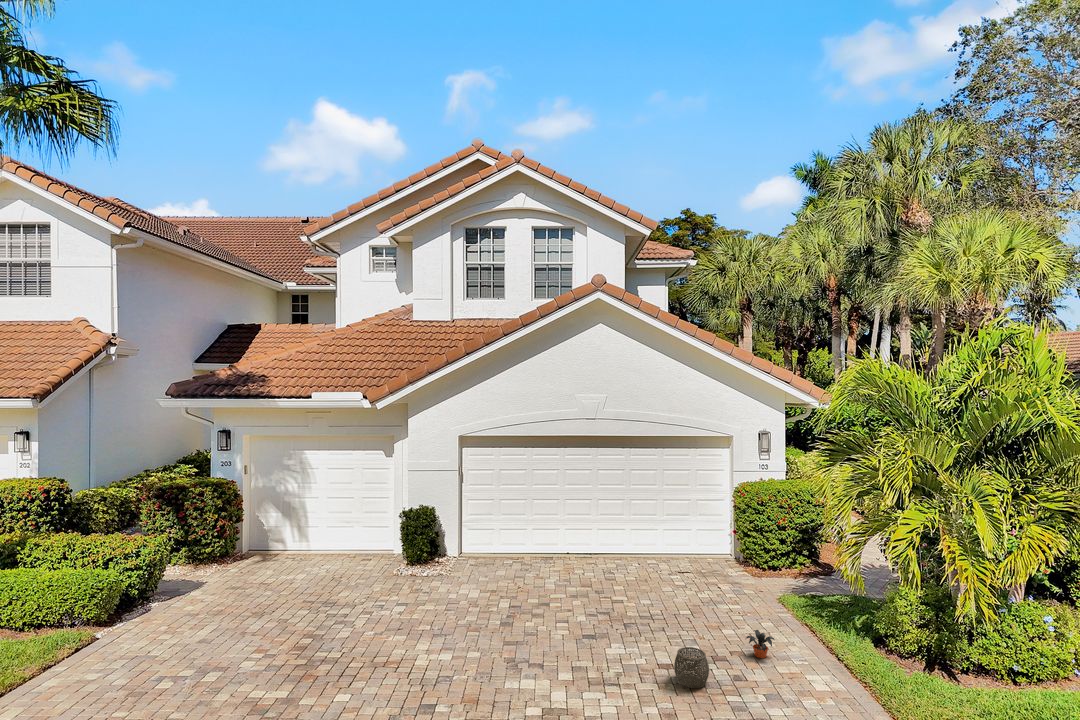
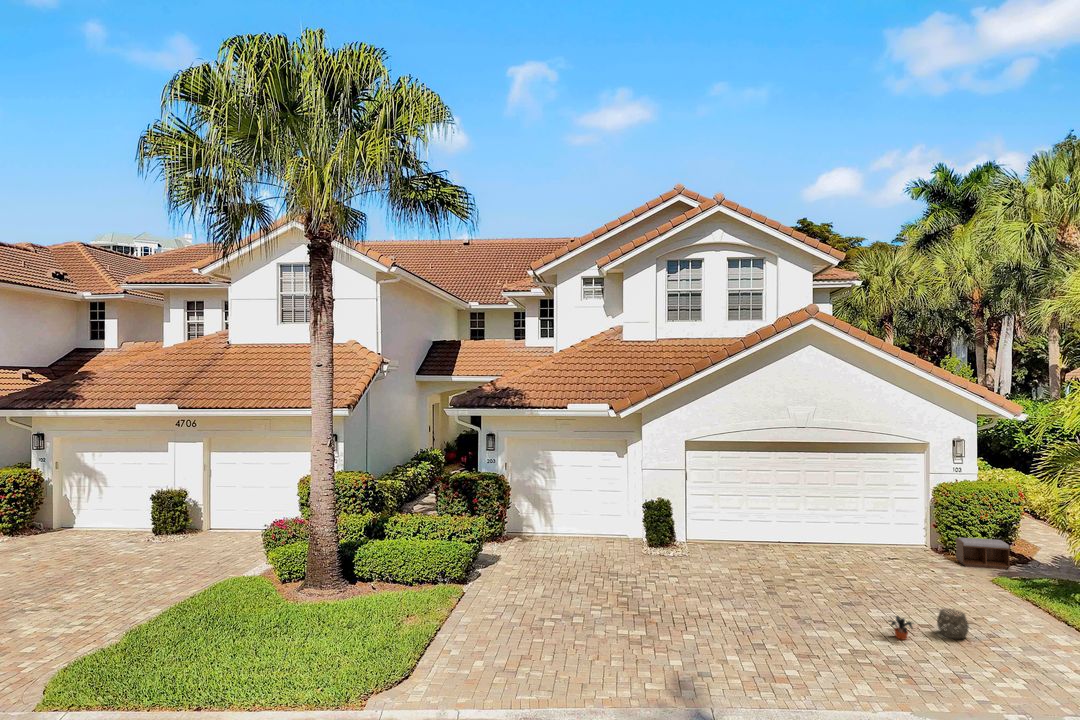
bench: none [752,546,806,582] -> present [955,538,1010,569]
potted plant: present [746,630,775,658] -> present [888,616,914,640]

